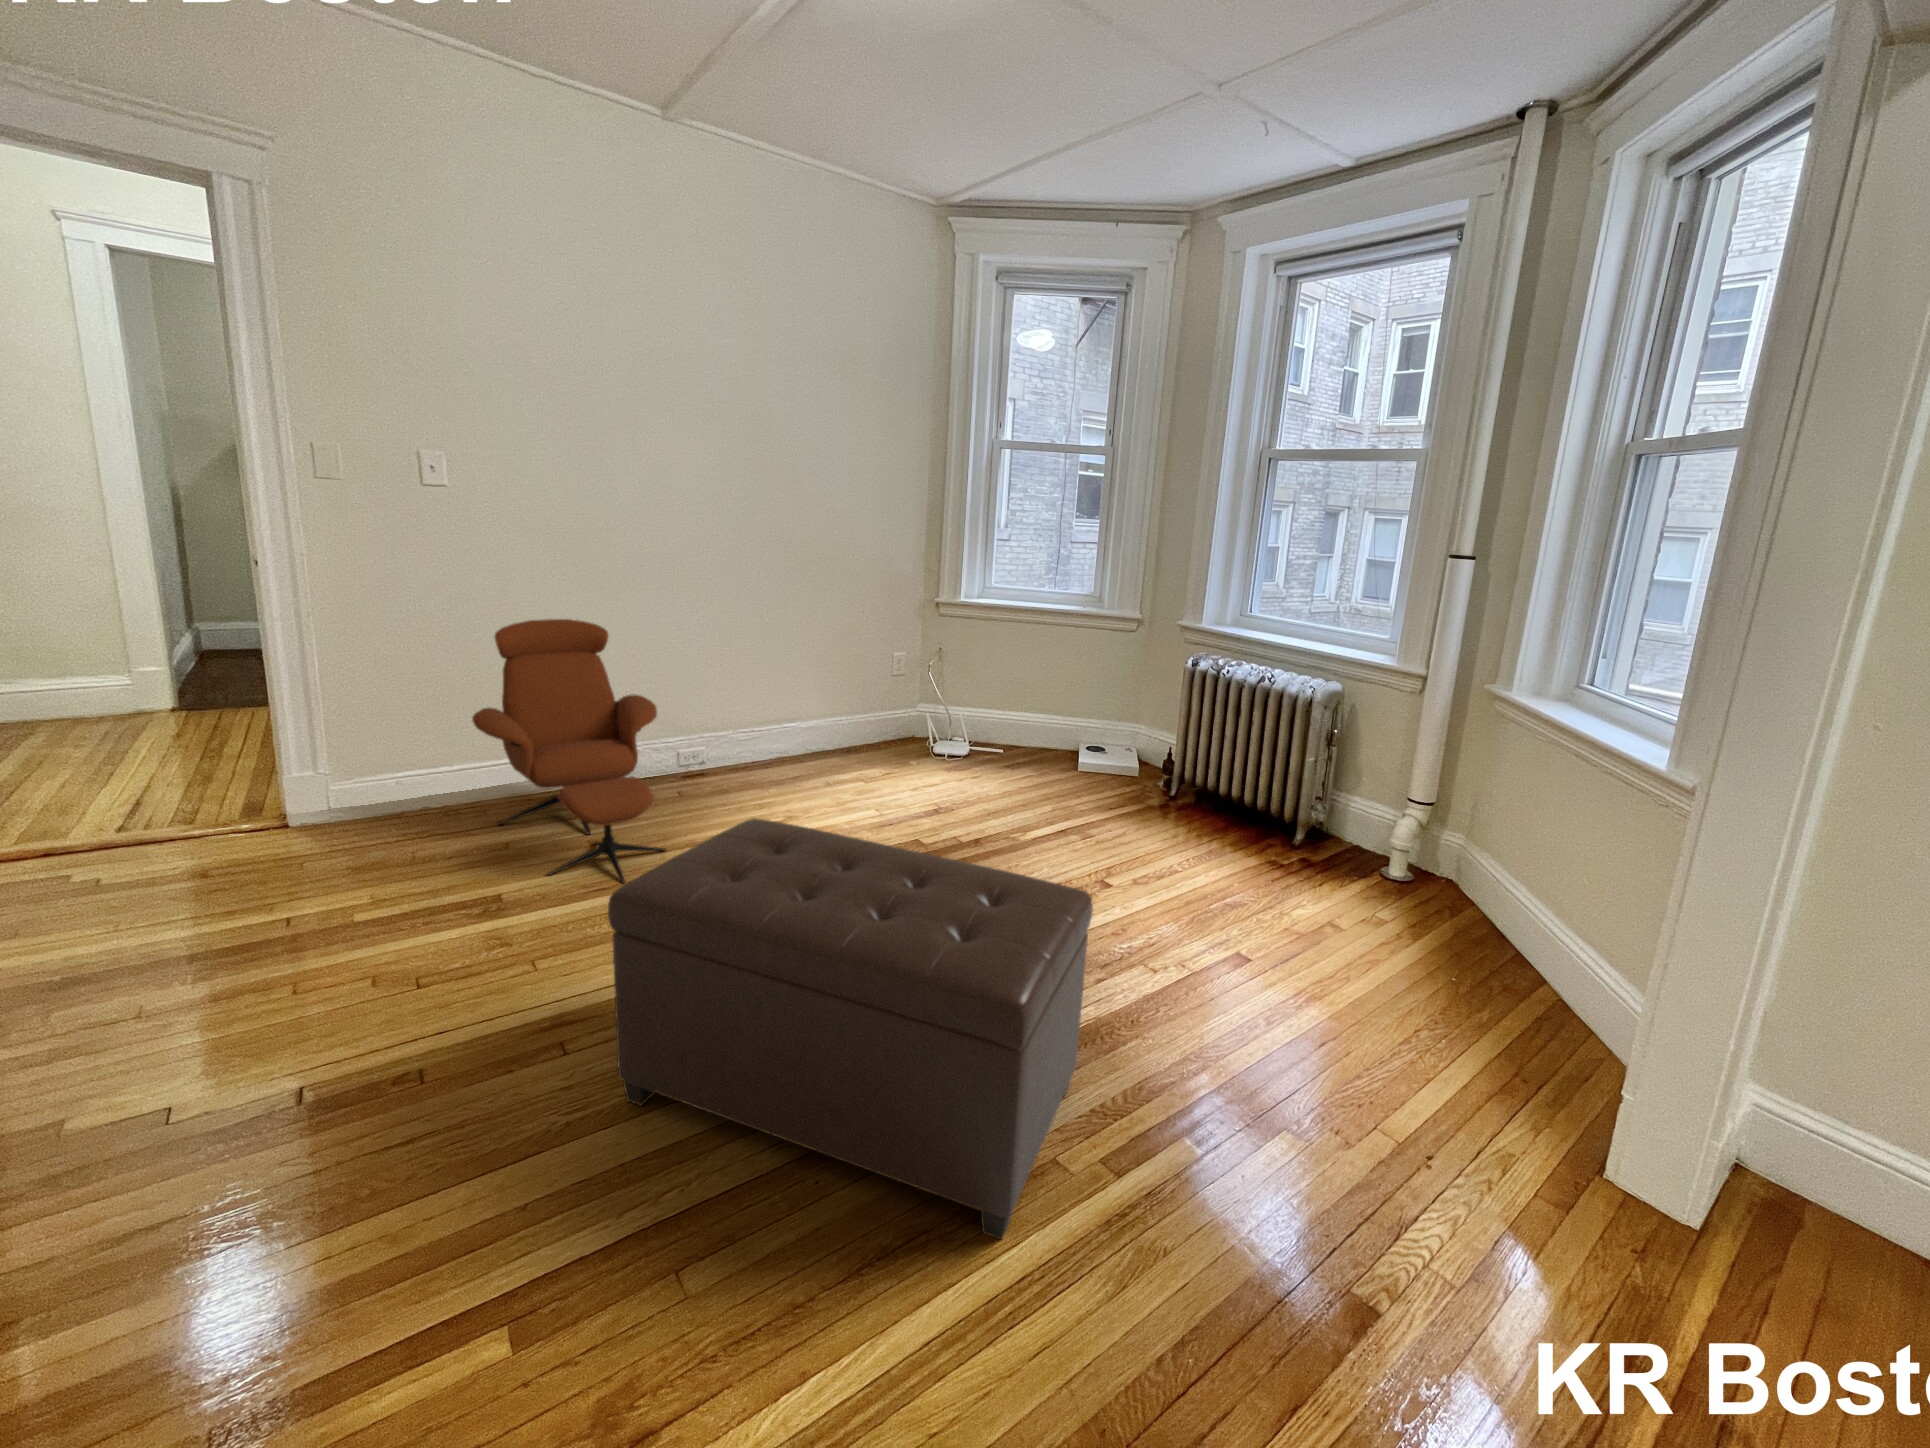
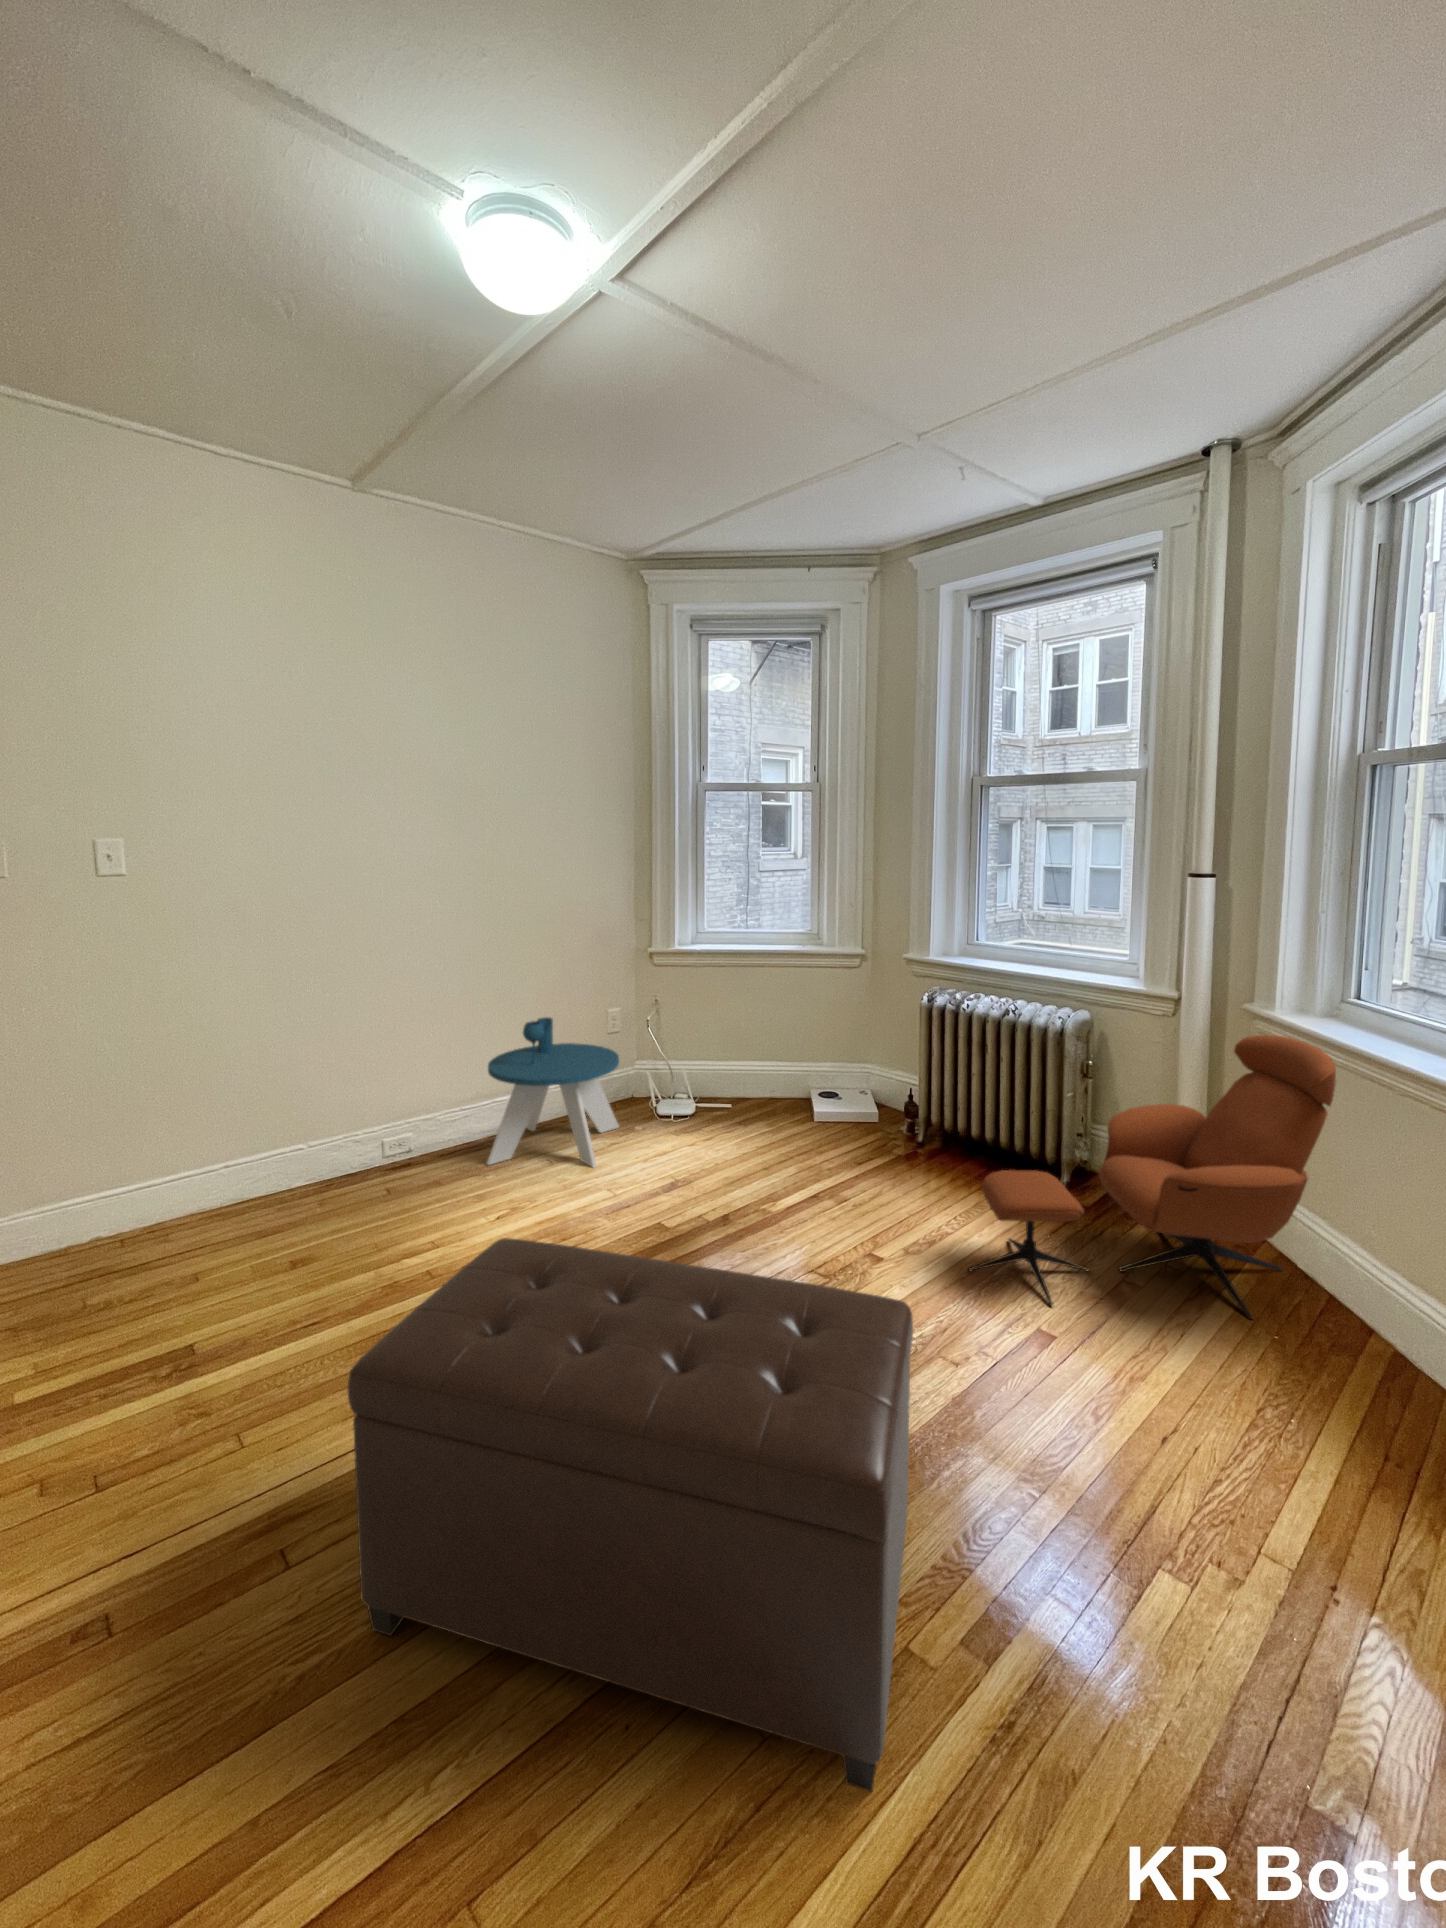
lounge chair: present [472,619,666,884] -> present [968,1035,1336,1319]
side table: none [768,655,896,794] -> present [487,1018,619,1168]

